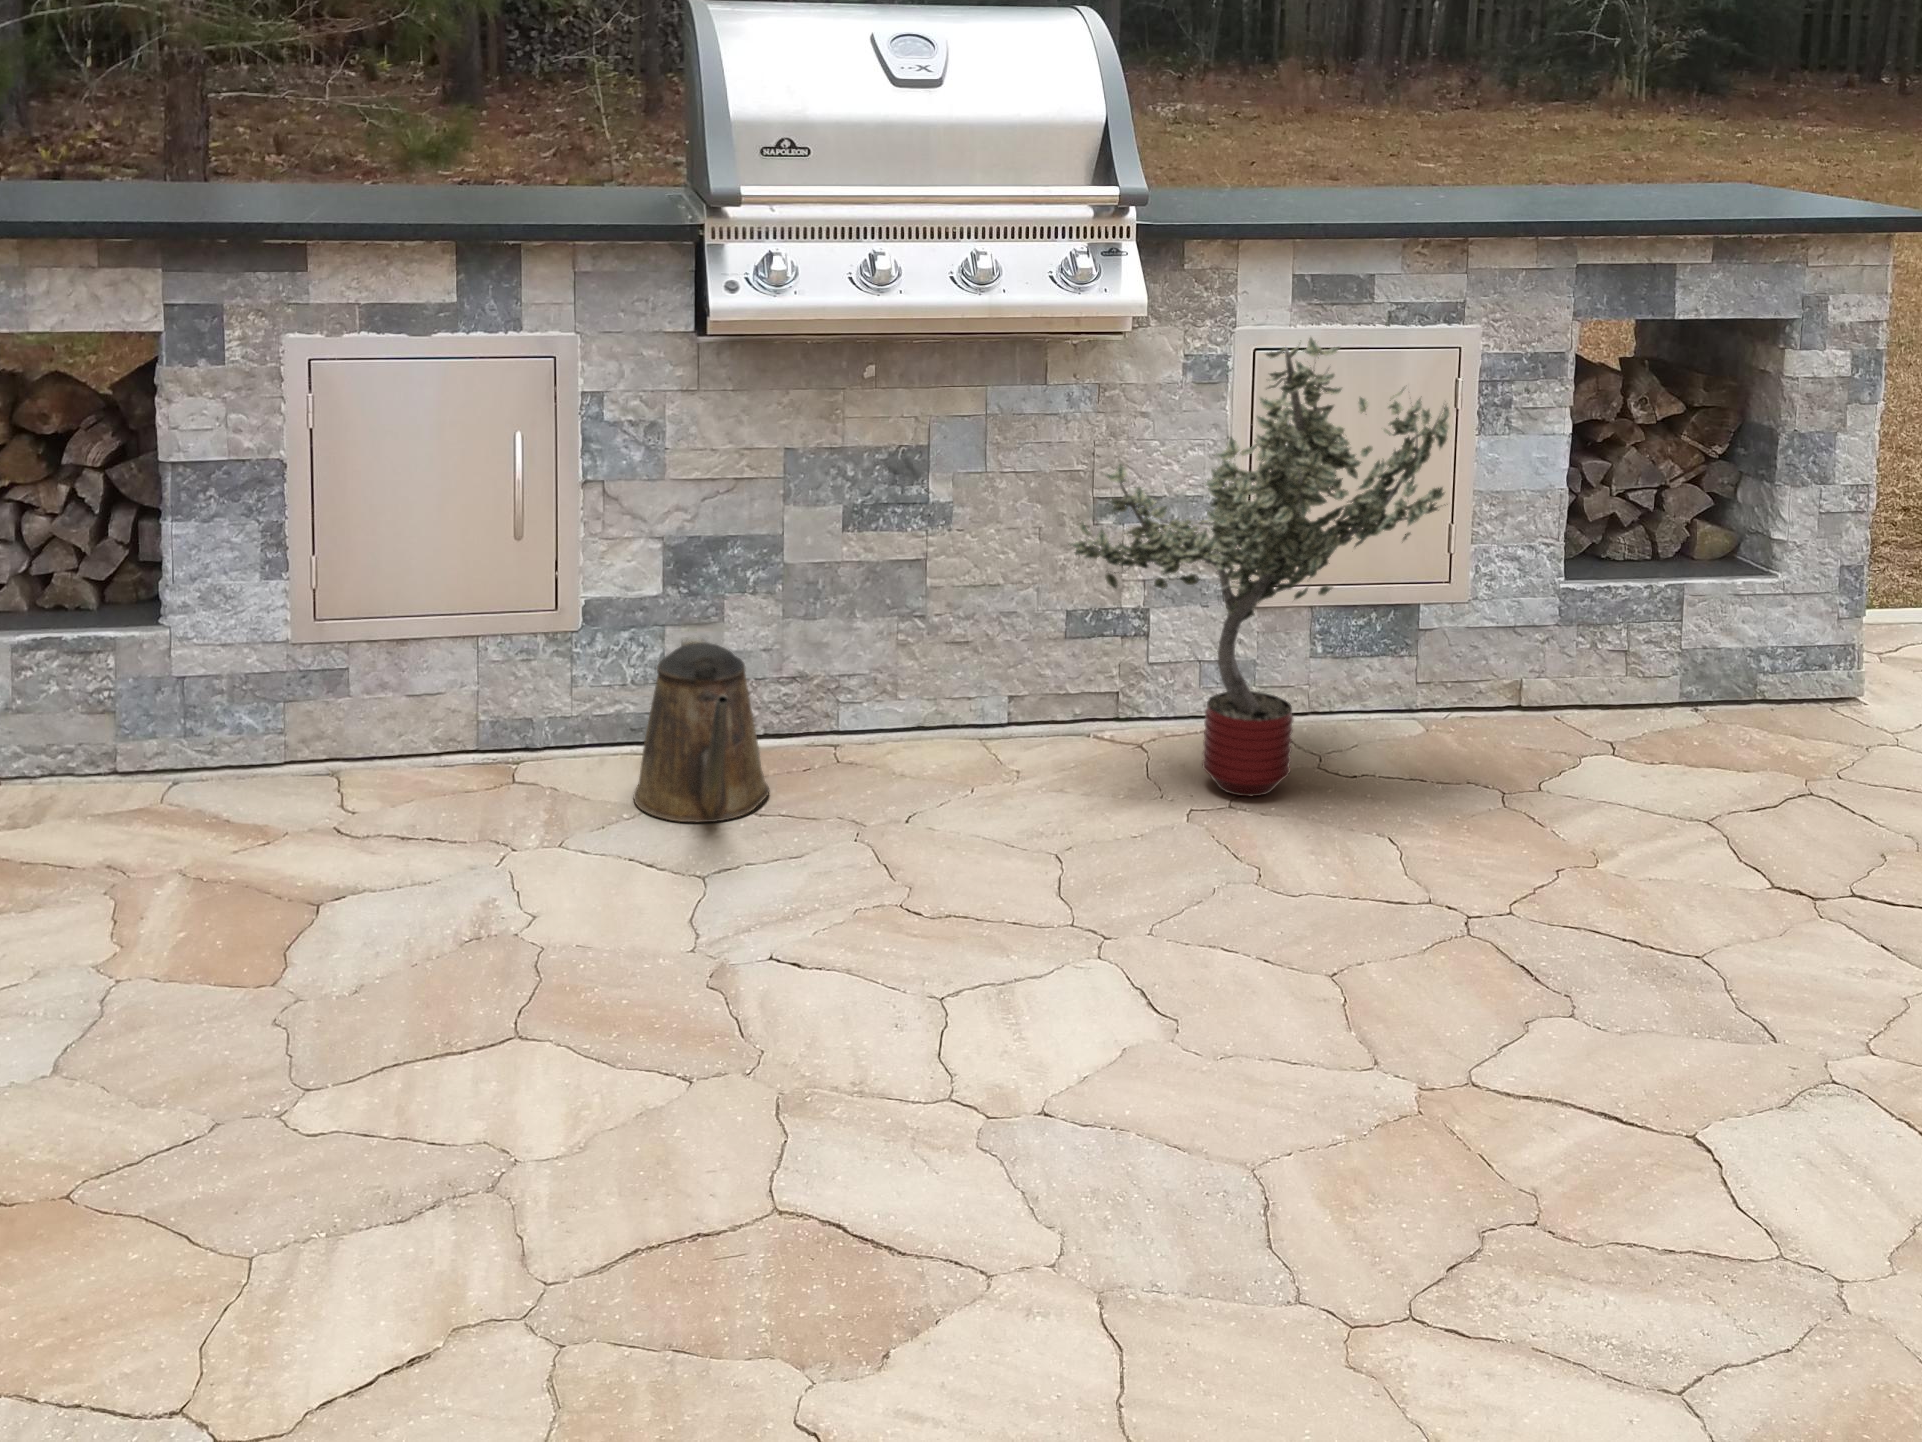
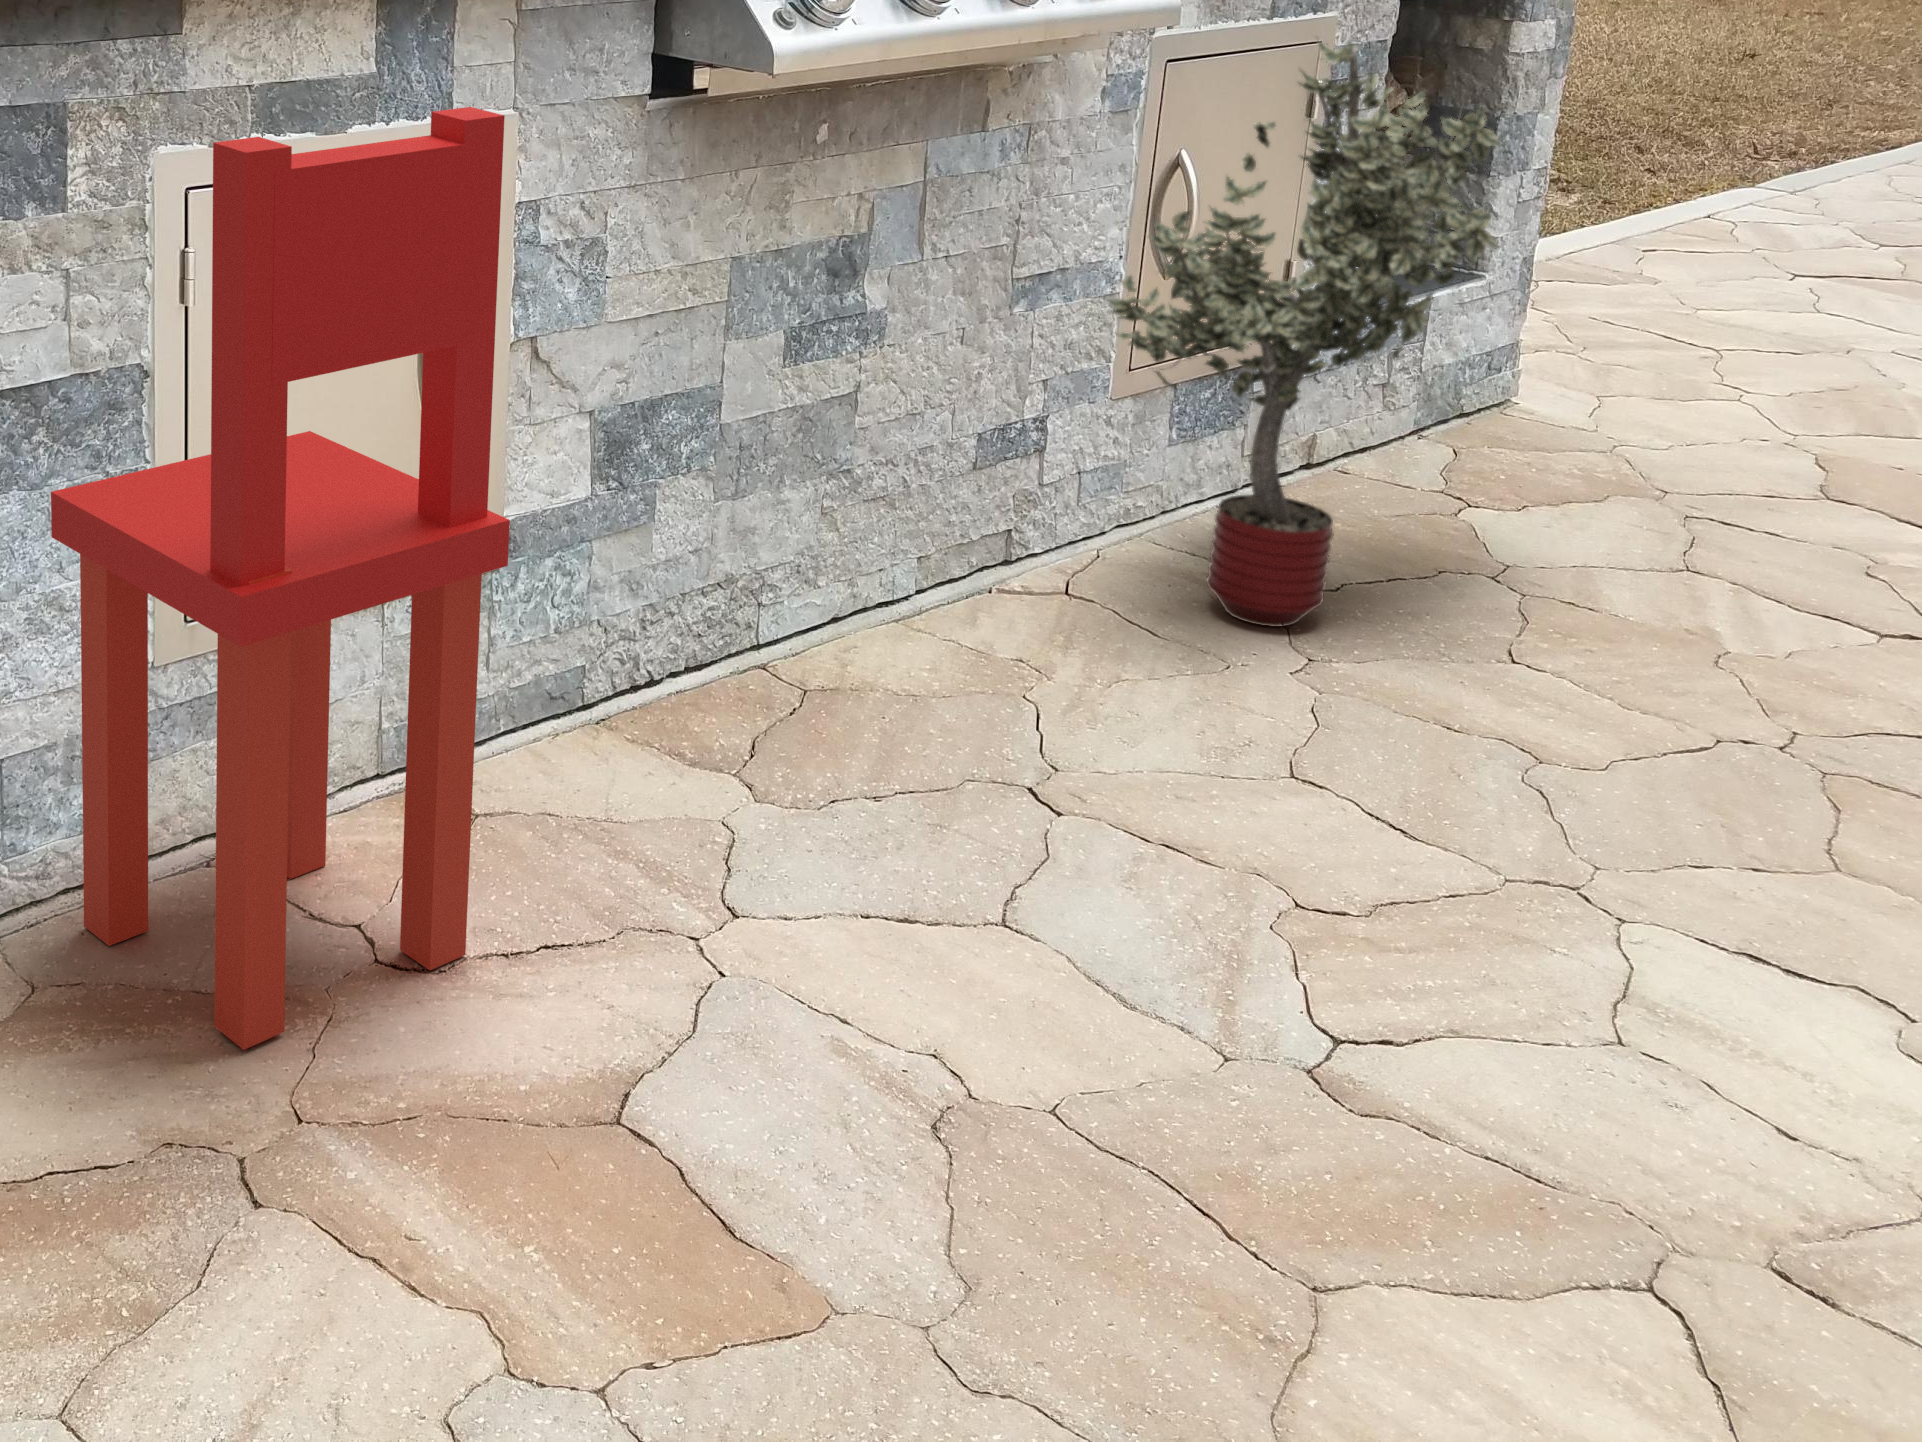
chair: none [175,324,392,849] -> present [51,107,510,1050]
watering can: present [634,635,769,822] -> none [641,541,1015,819]

